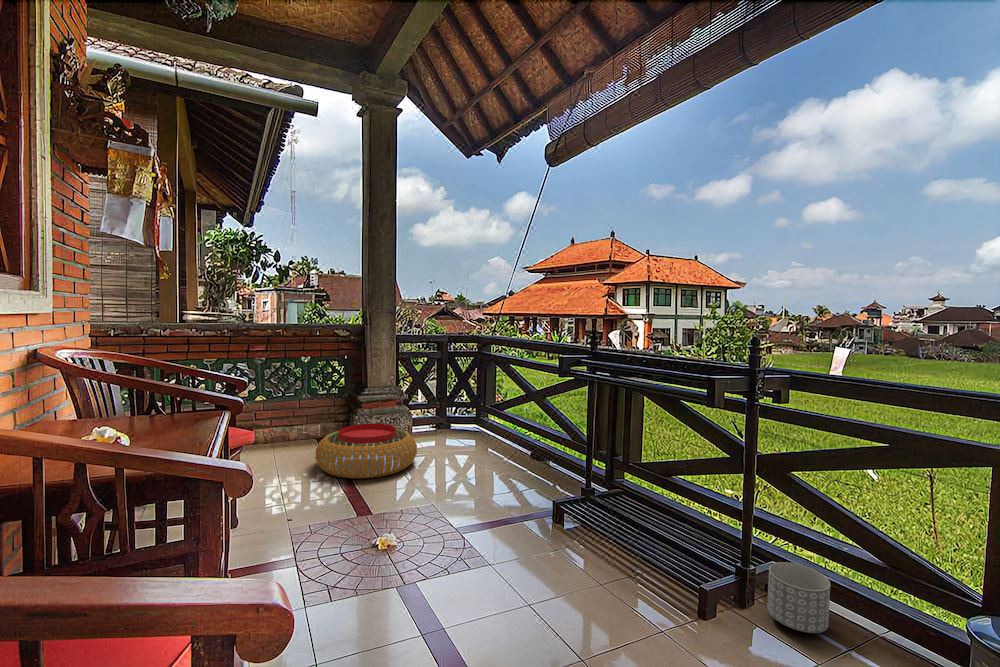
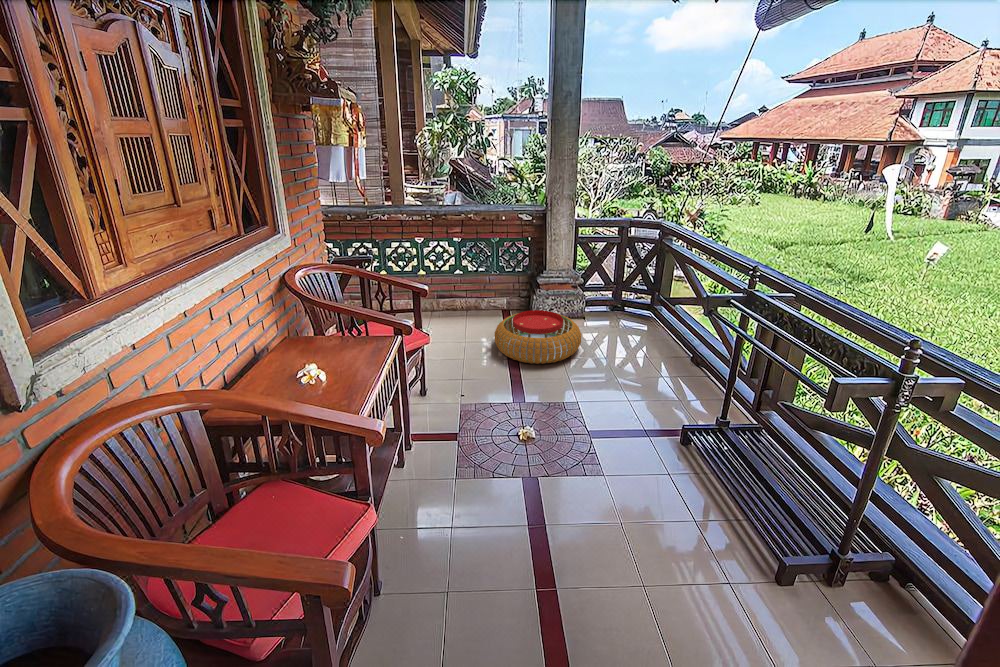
planter: present [767,562,830,633] -> none [852,561,928,635]

